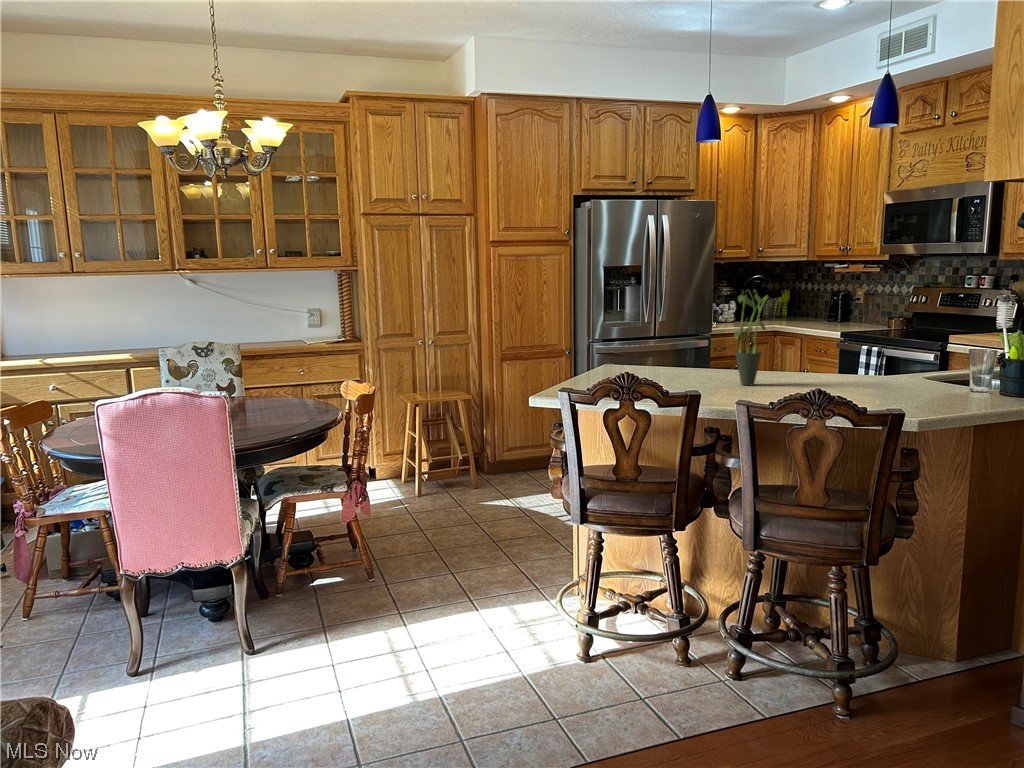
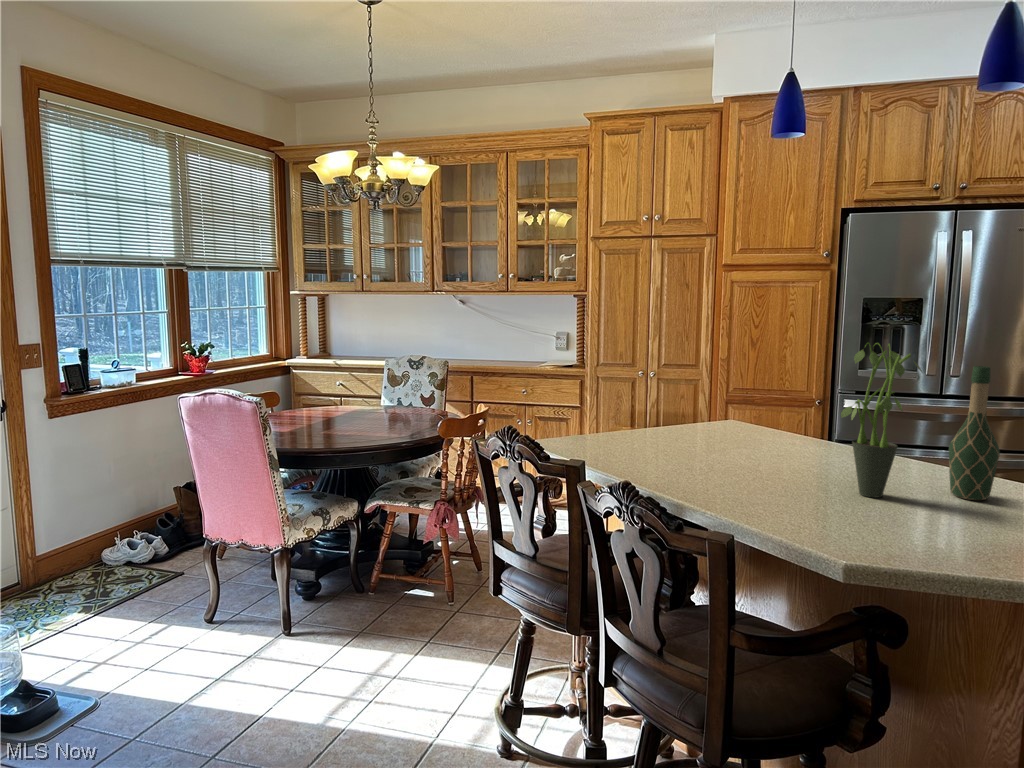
wine bottle: none [773,301,800,380] -> present [949,366,1000,500]

